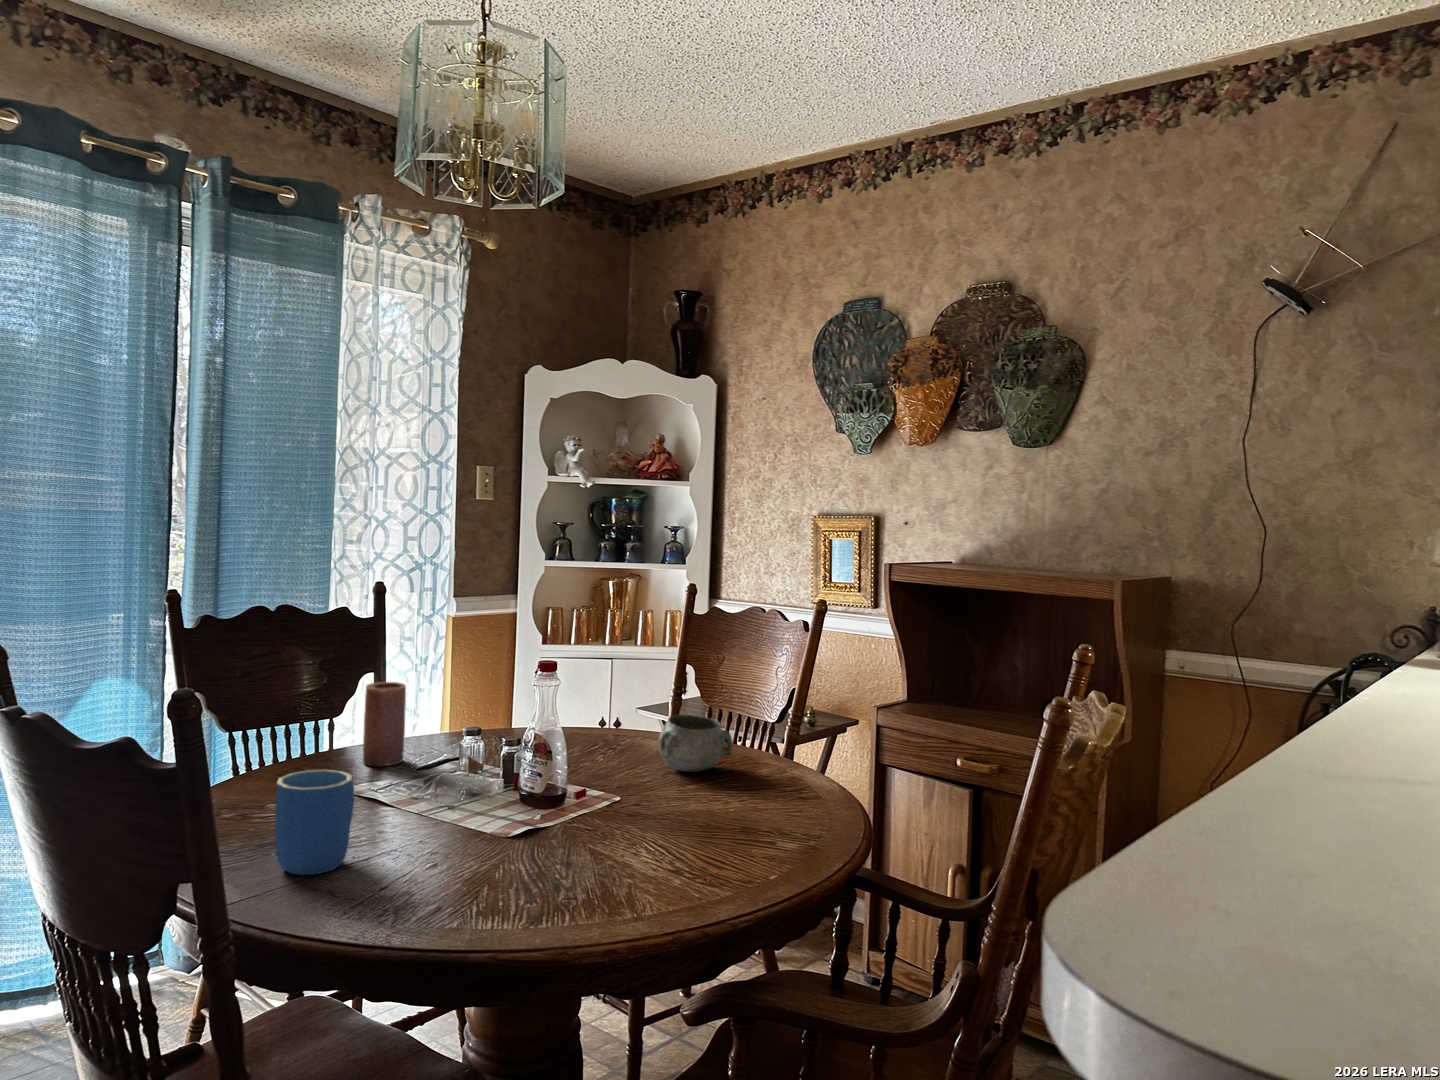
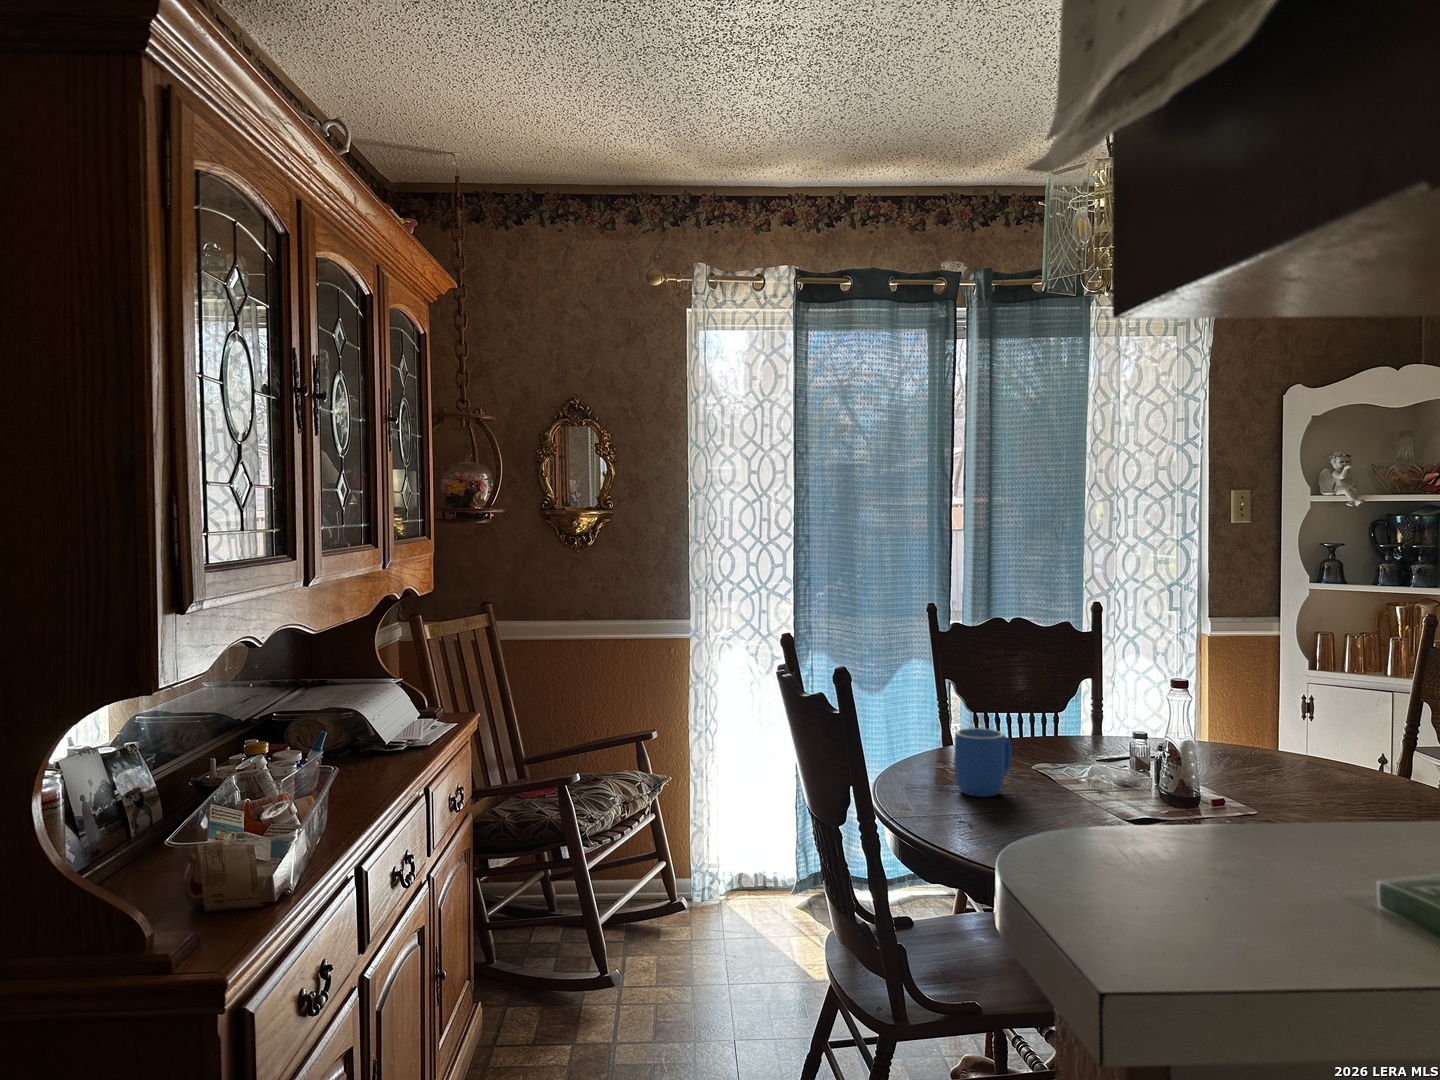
candle: present [363,682,406,766] -> none [1059,681,1092,747]
decorative bowl: present [658,715,733,772] -> none [1307,732,1393,786]

